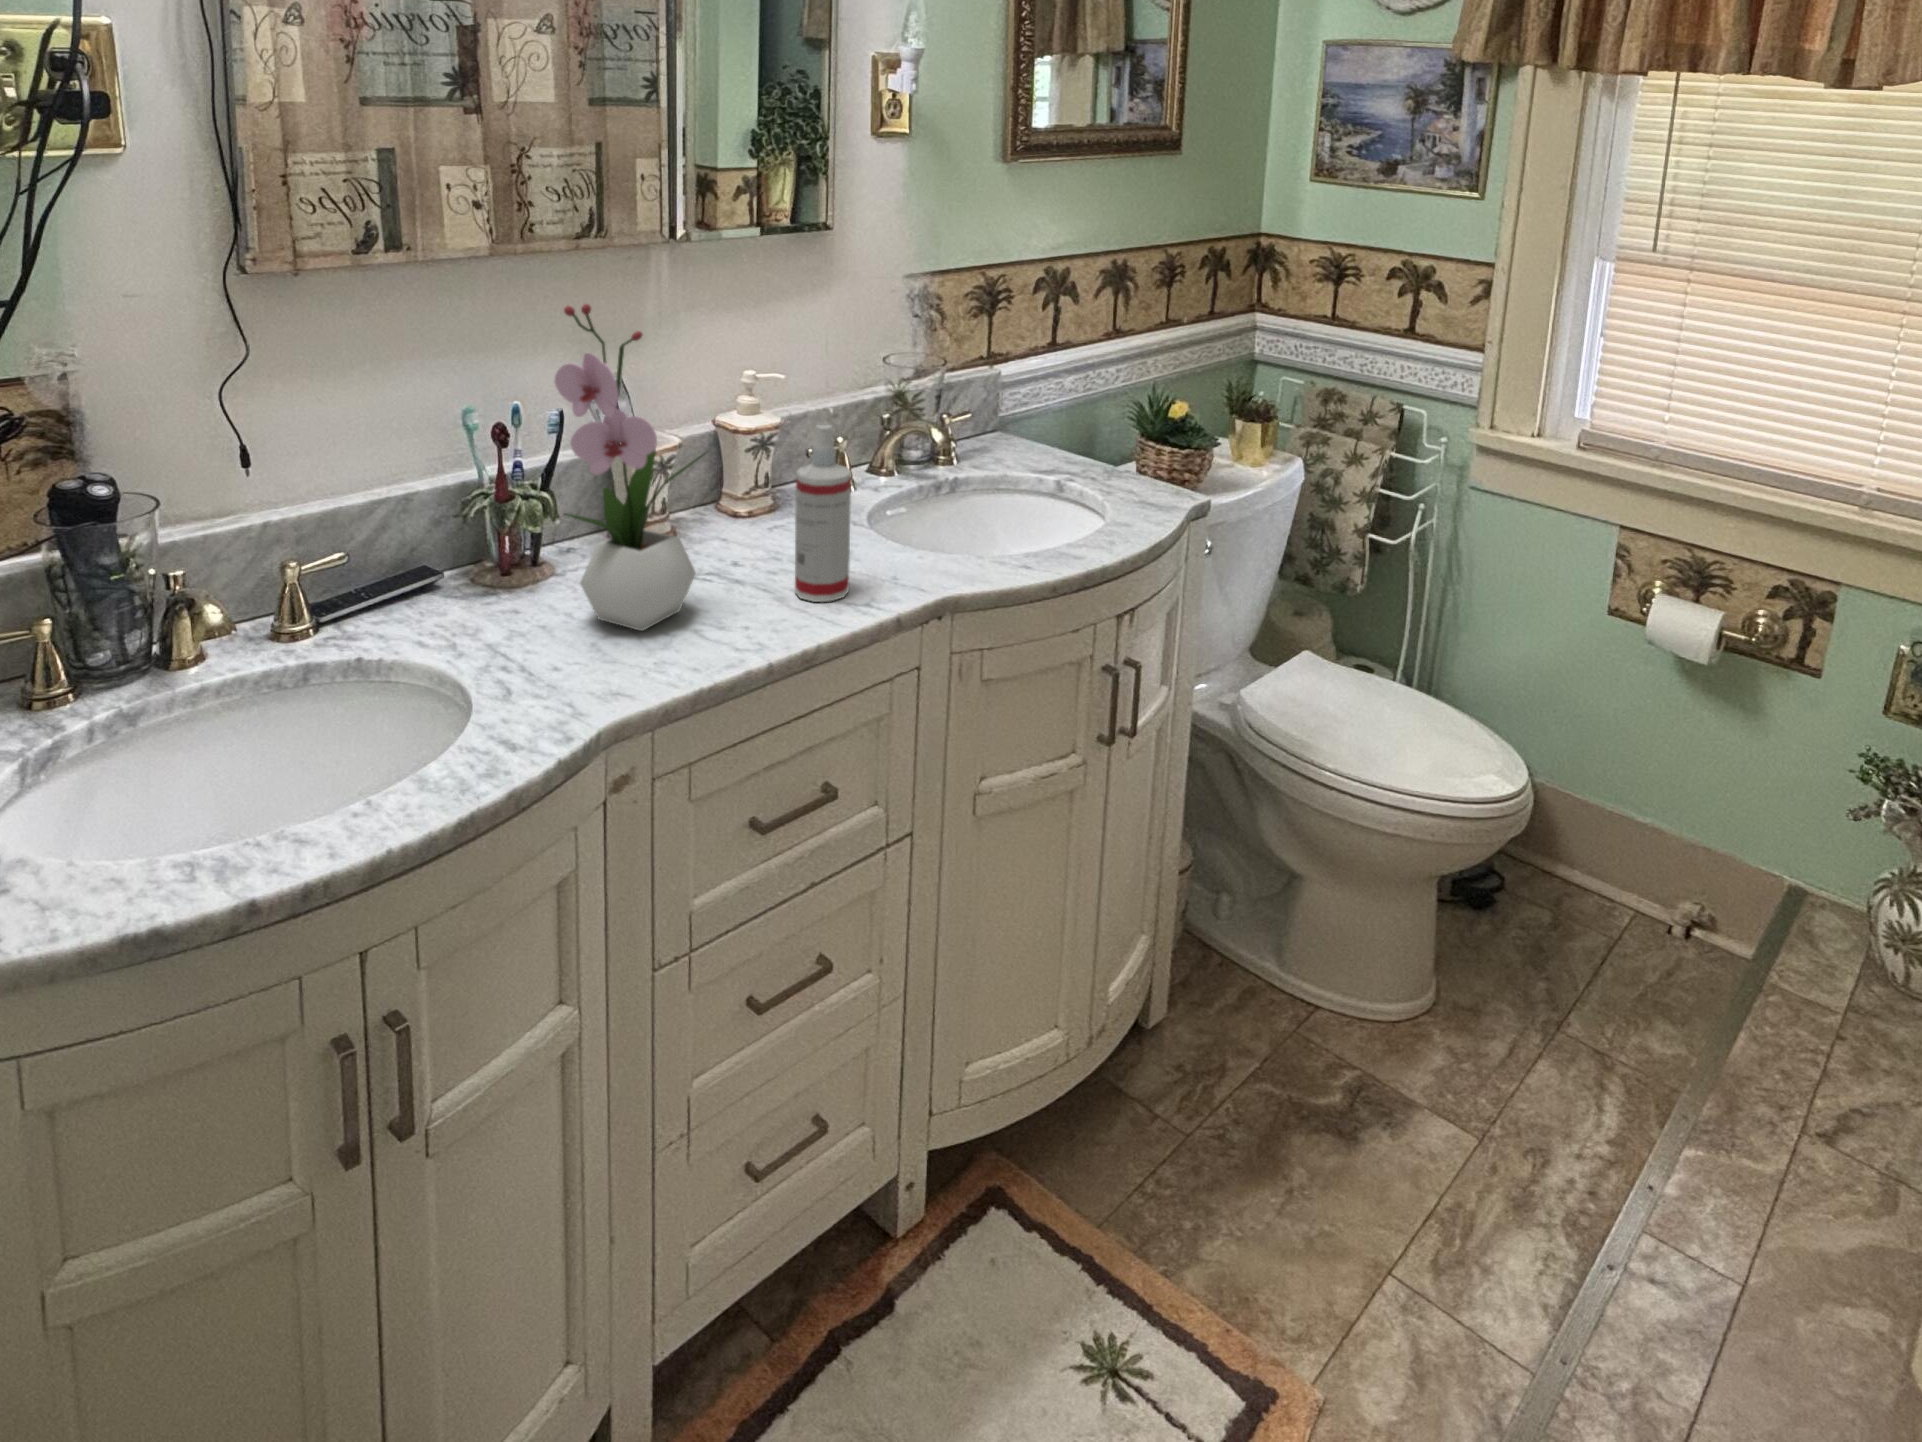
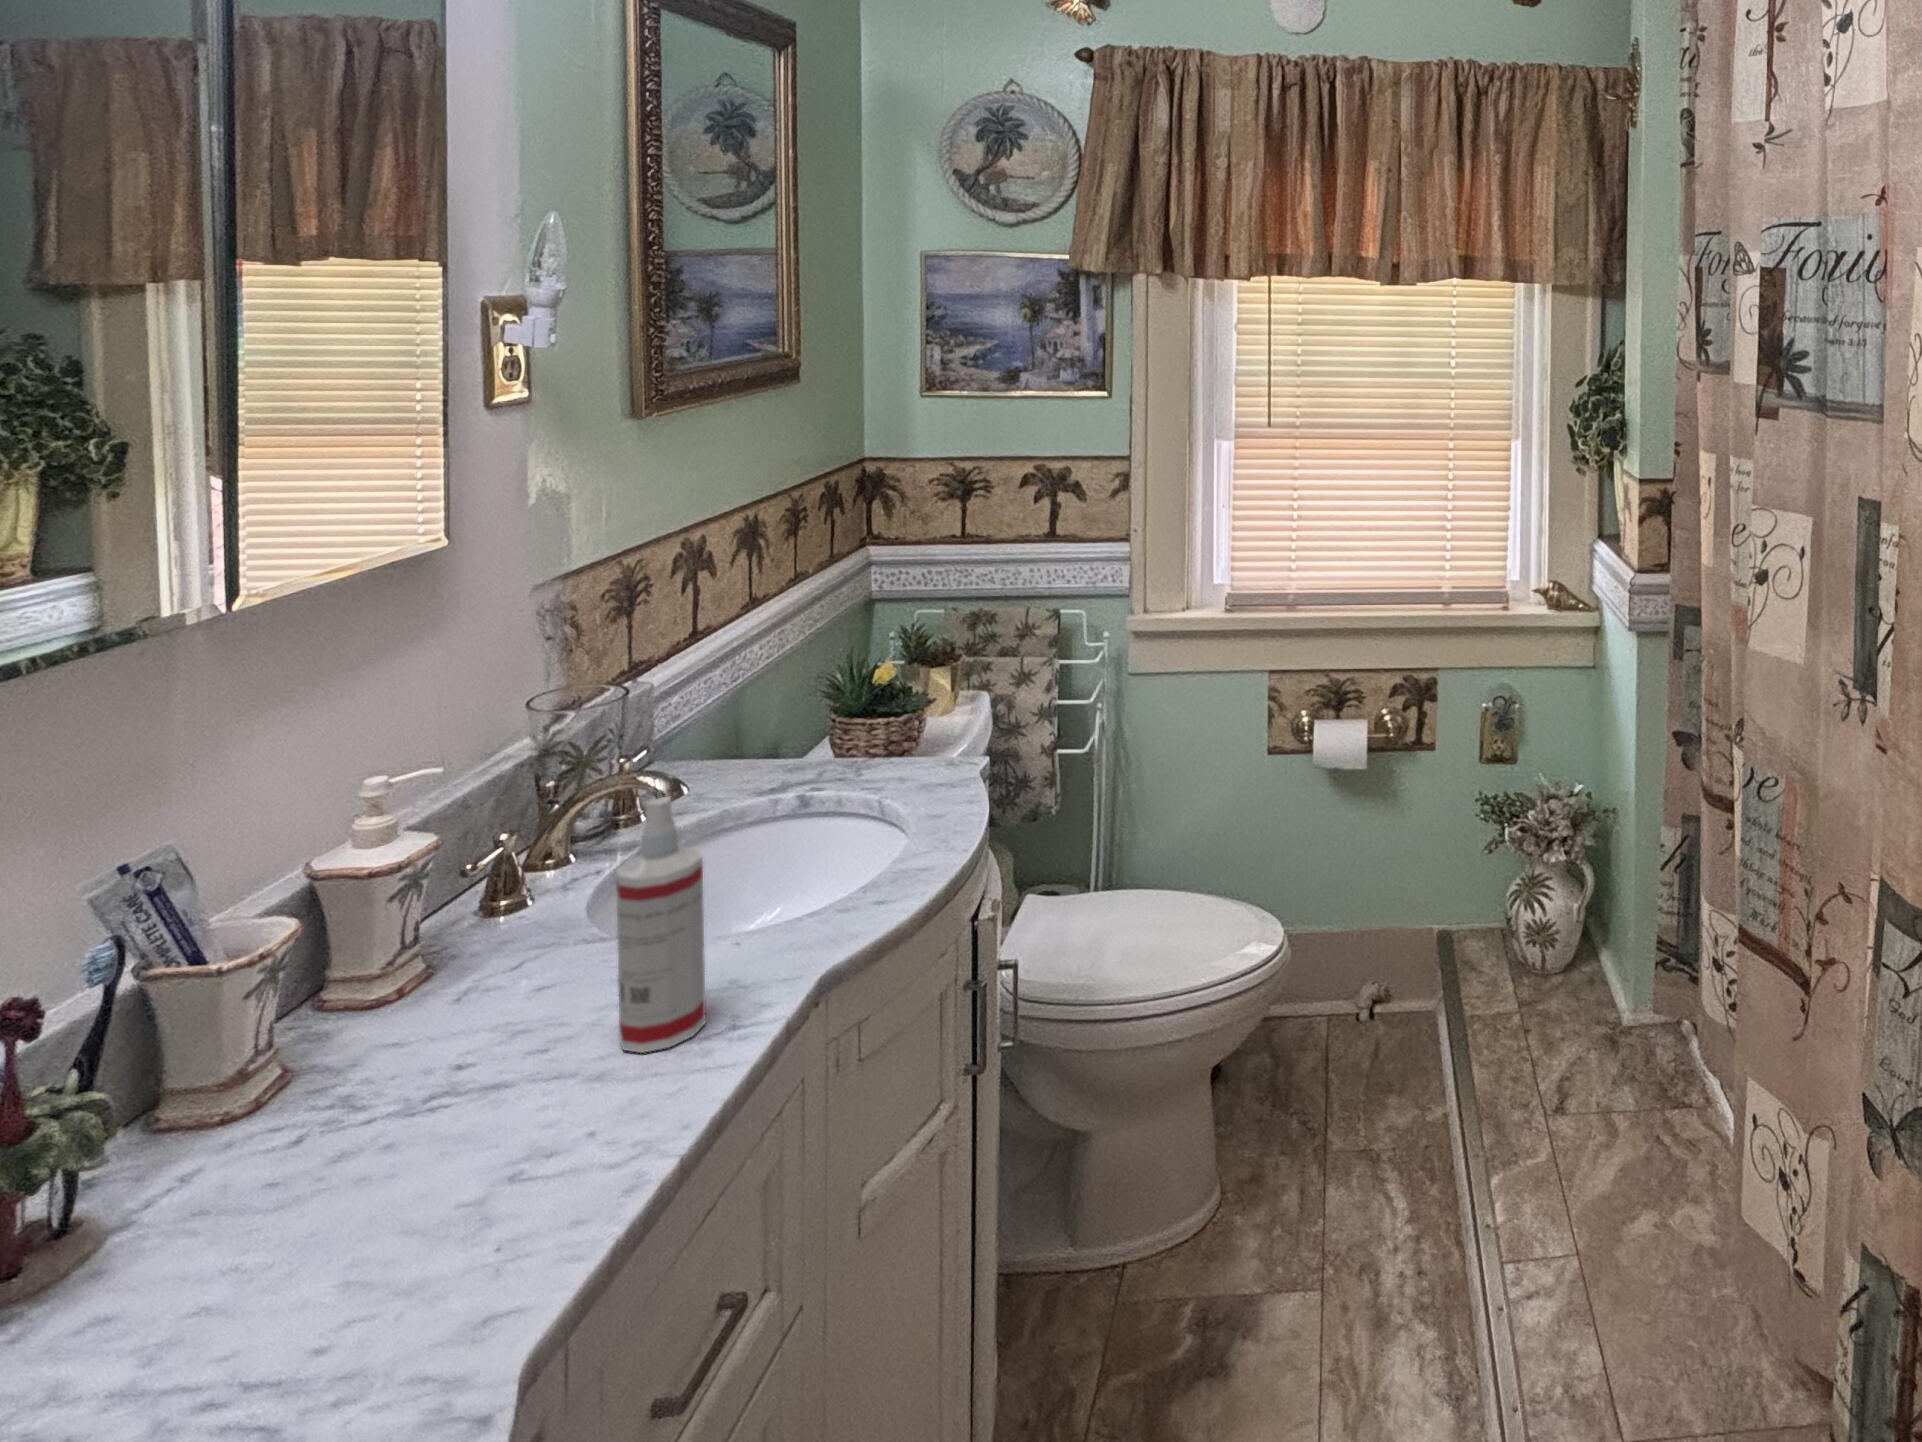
flower arrangement: present [555,304,708,631] -> none [268,722,509,1236]

